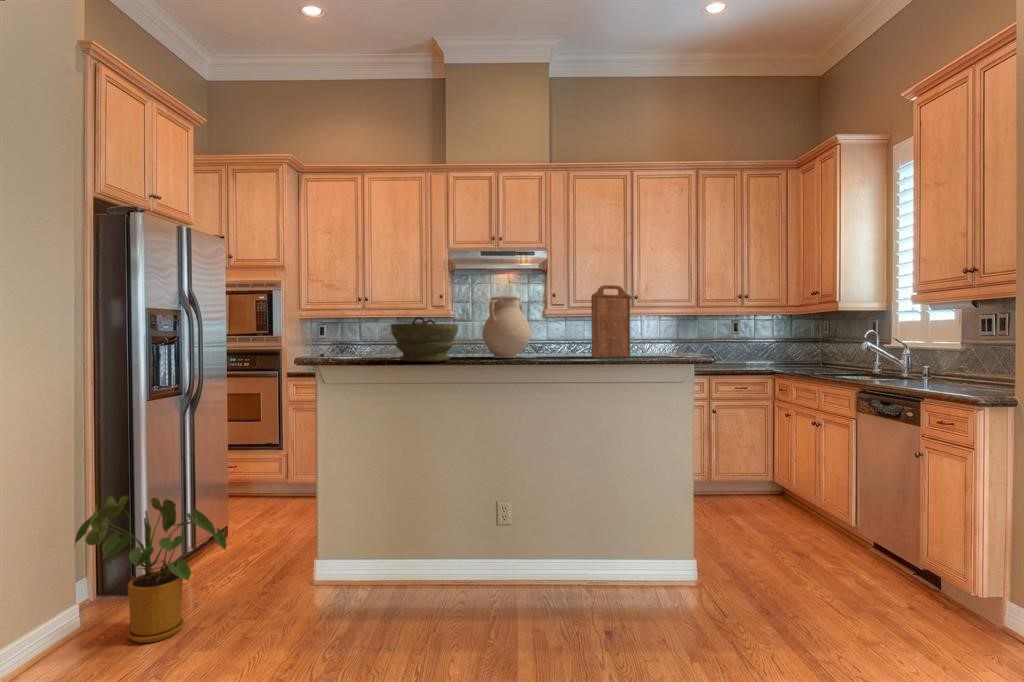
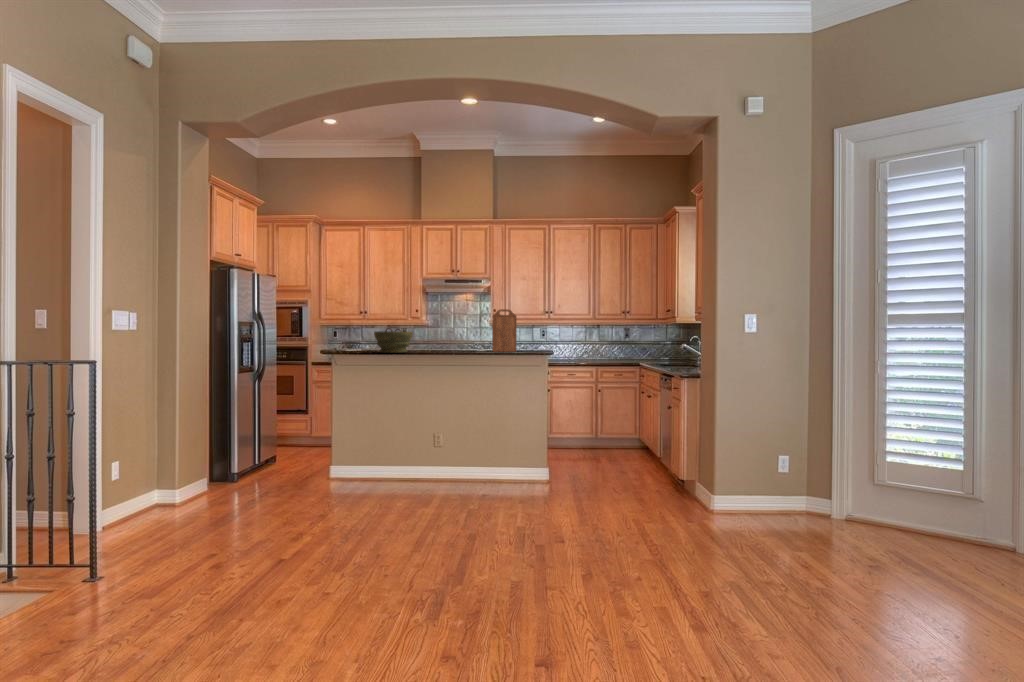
vase: present [482,296,531,358] -> none [429,315,458,352]
house plant: present [74,496,226,643] -> none [210,422,285,495]

